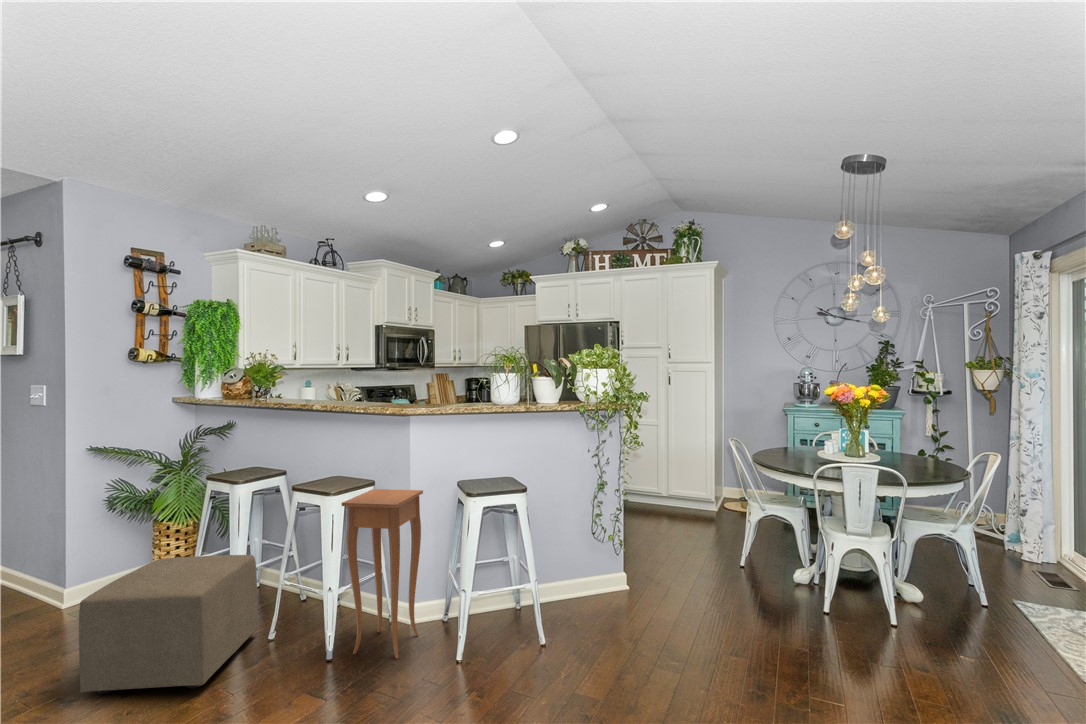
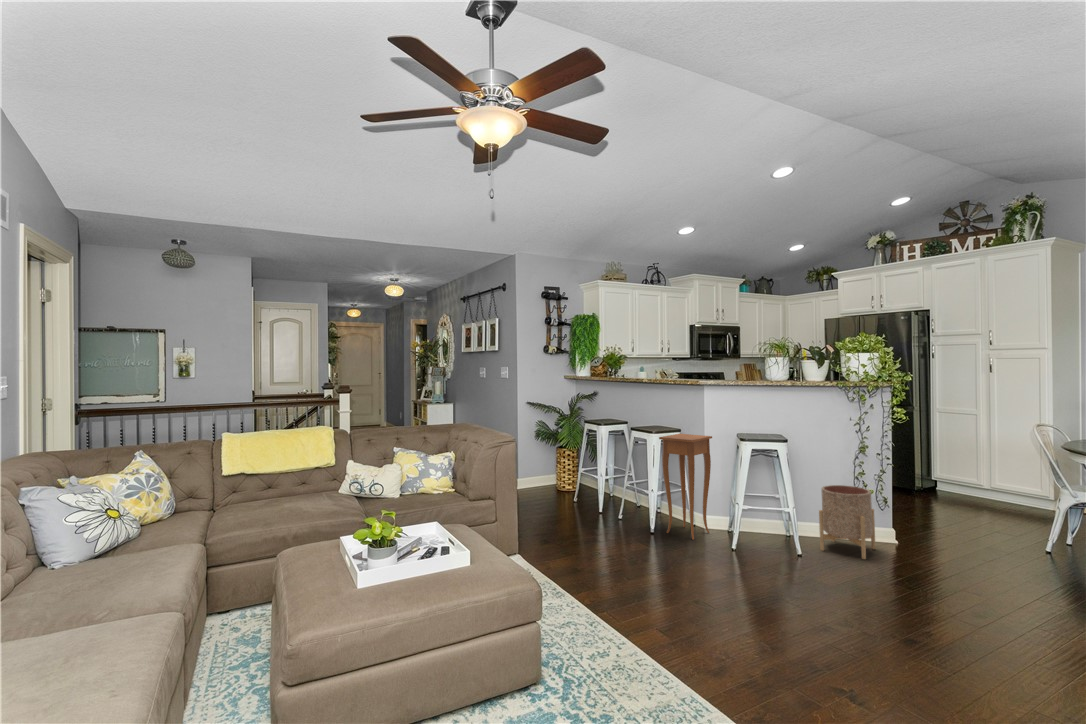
planter: none [561,534,616,631] -> present [819,485,876,559]
ottoman: present [79,555,258,694] -> none [533,463,613,528]

